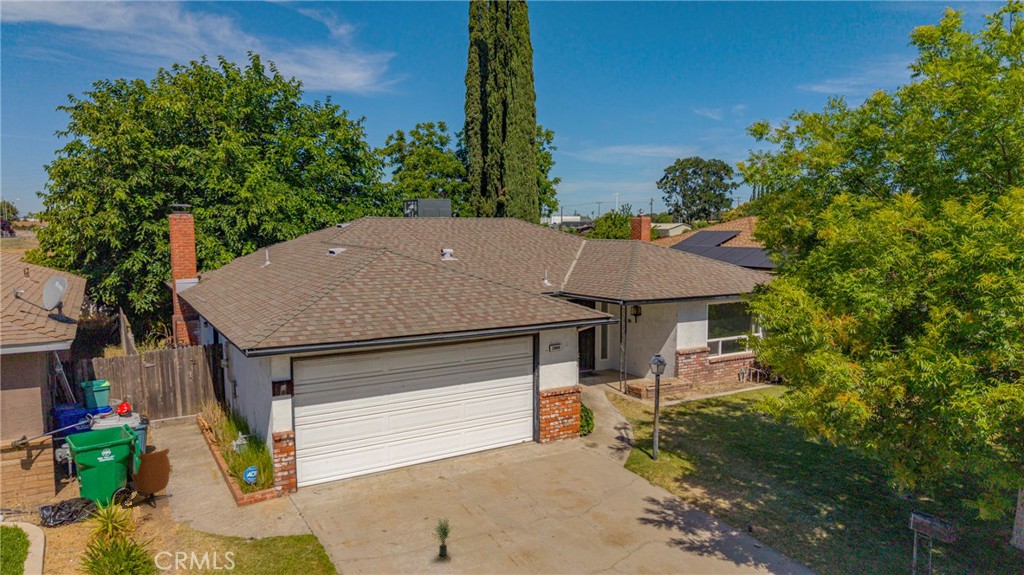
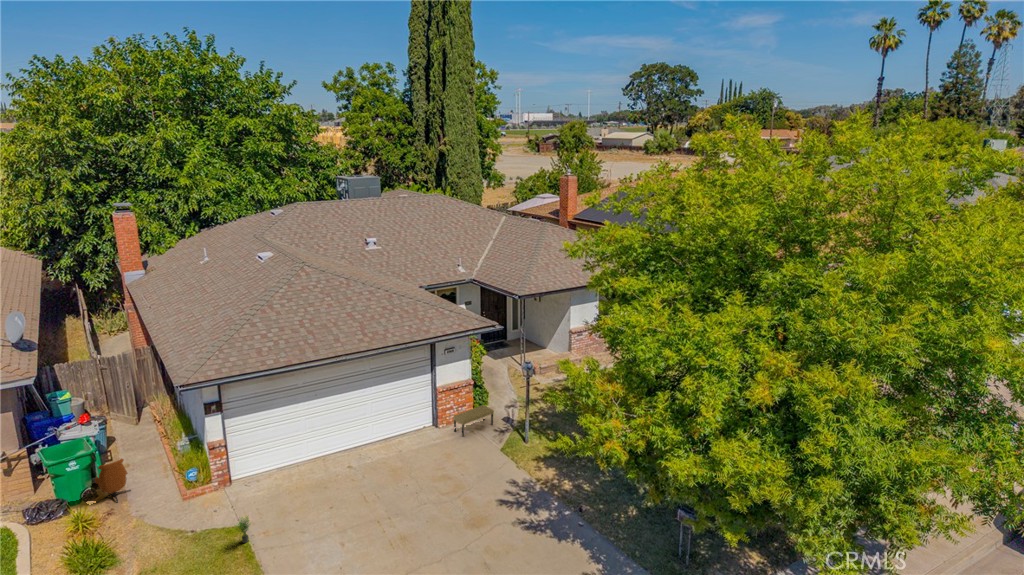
bench: none [557,418,605,452] -> present [453,405,494,436]
potted plant: present [435,520,450,555] -> present [238,517,250,543]

